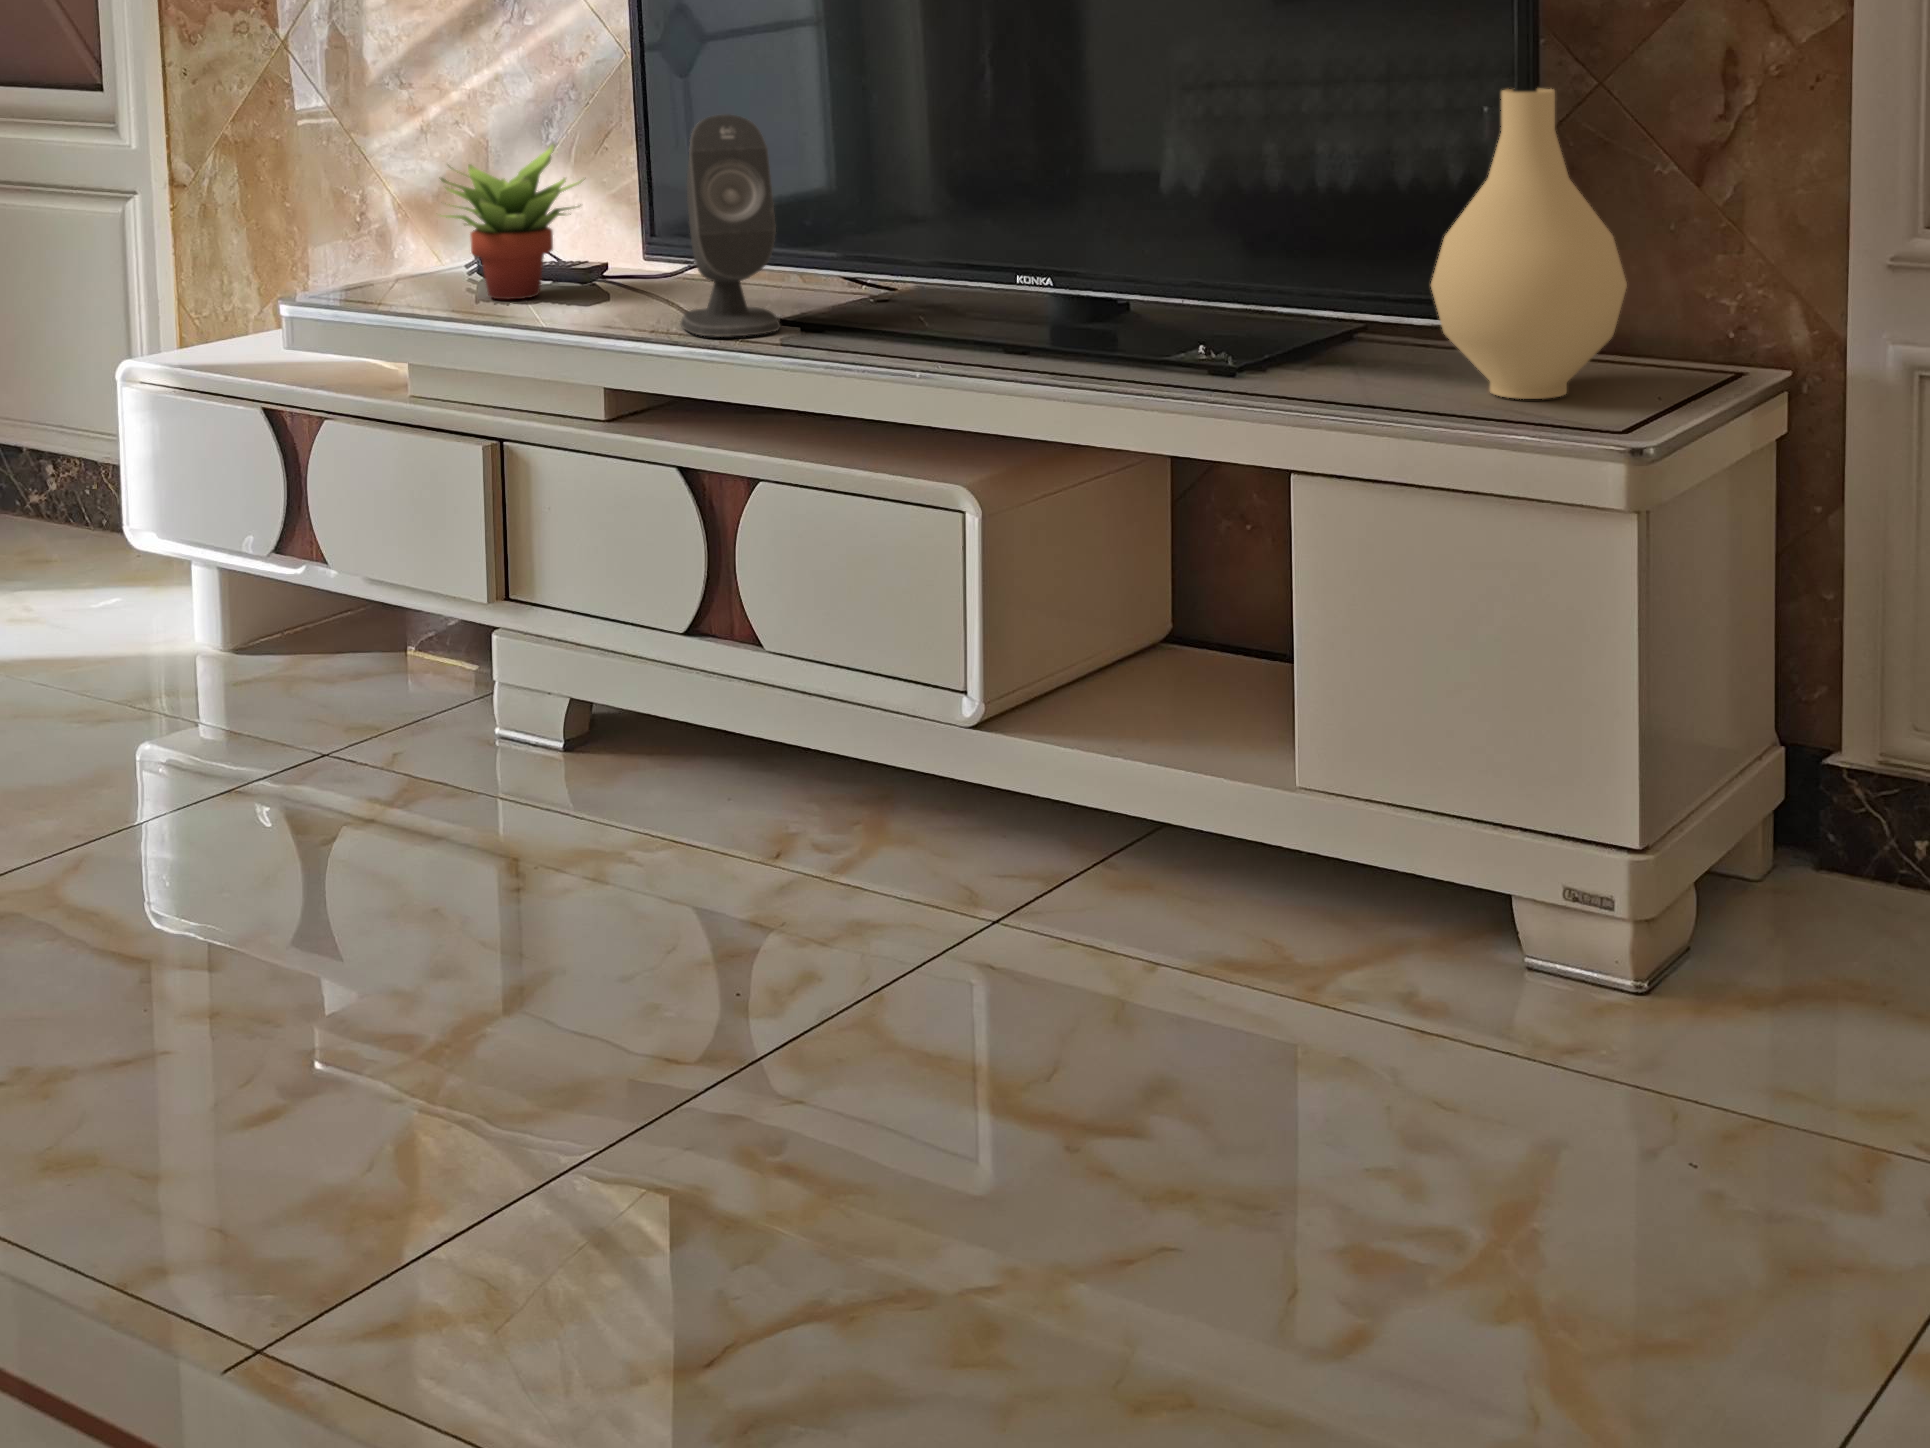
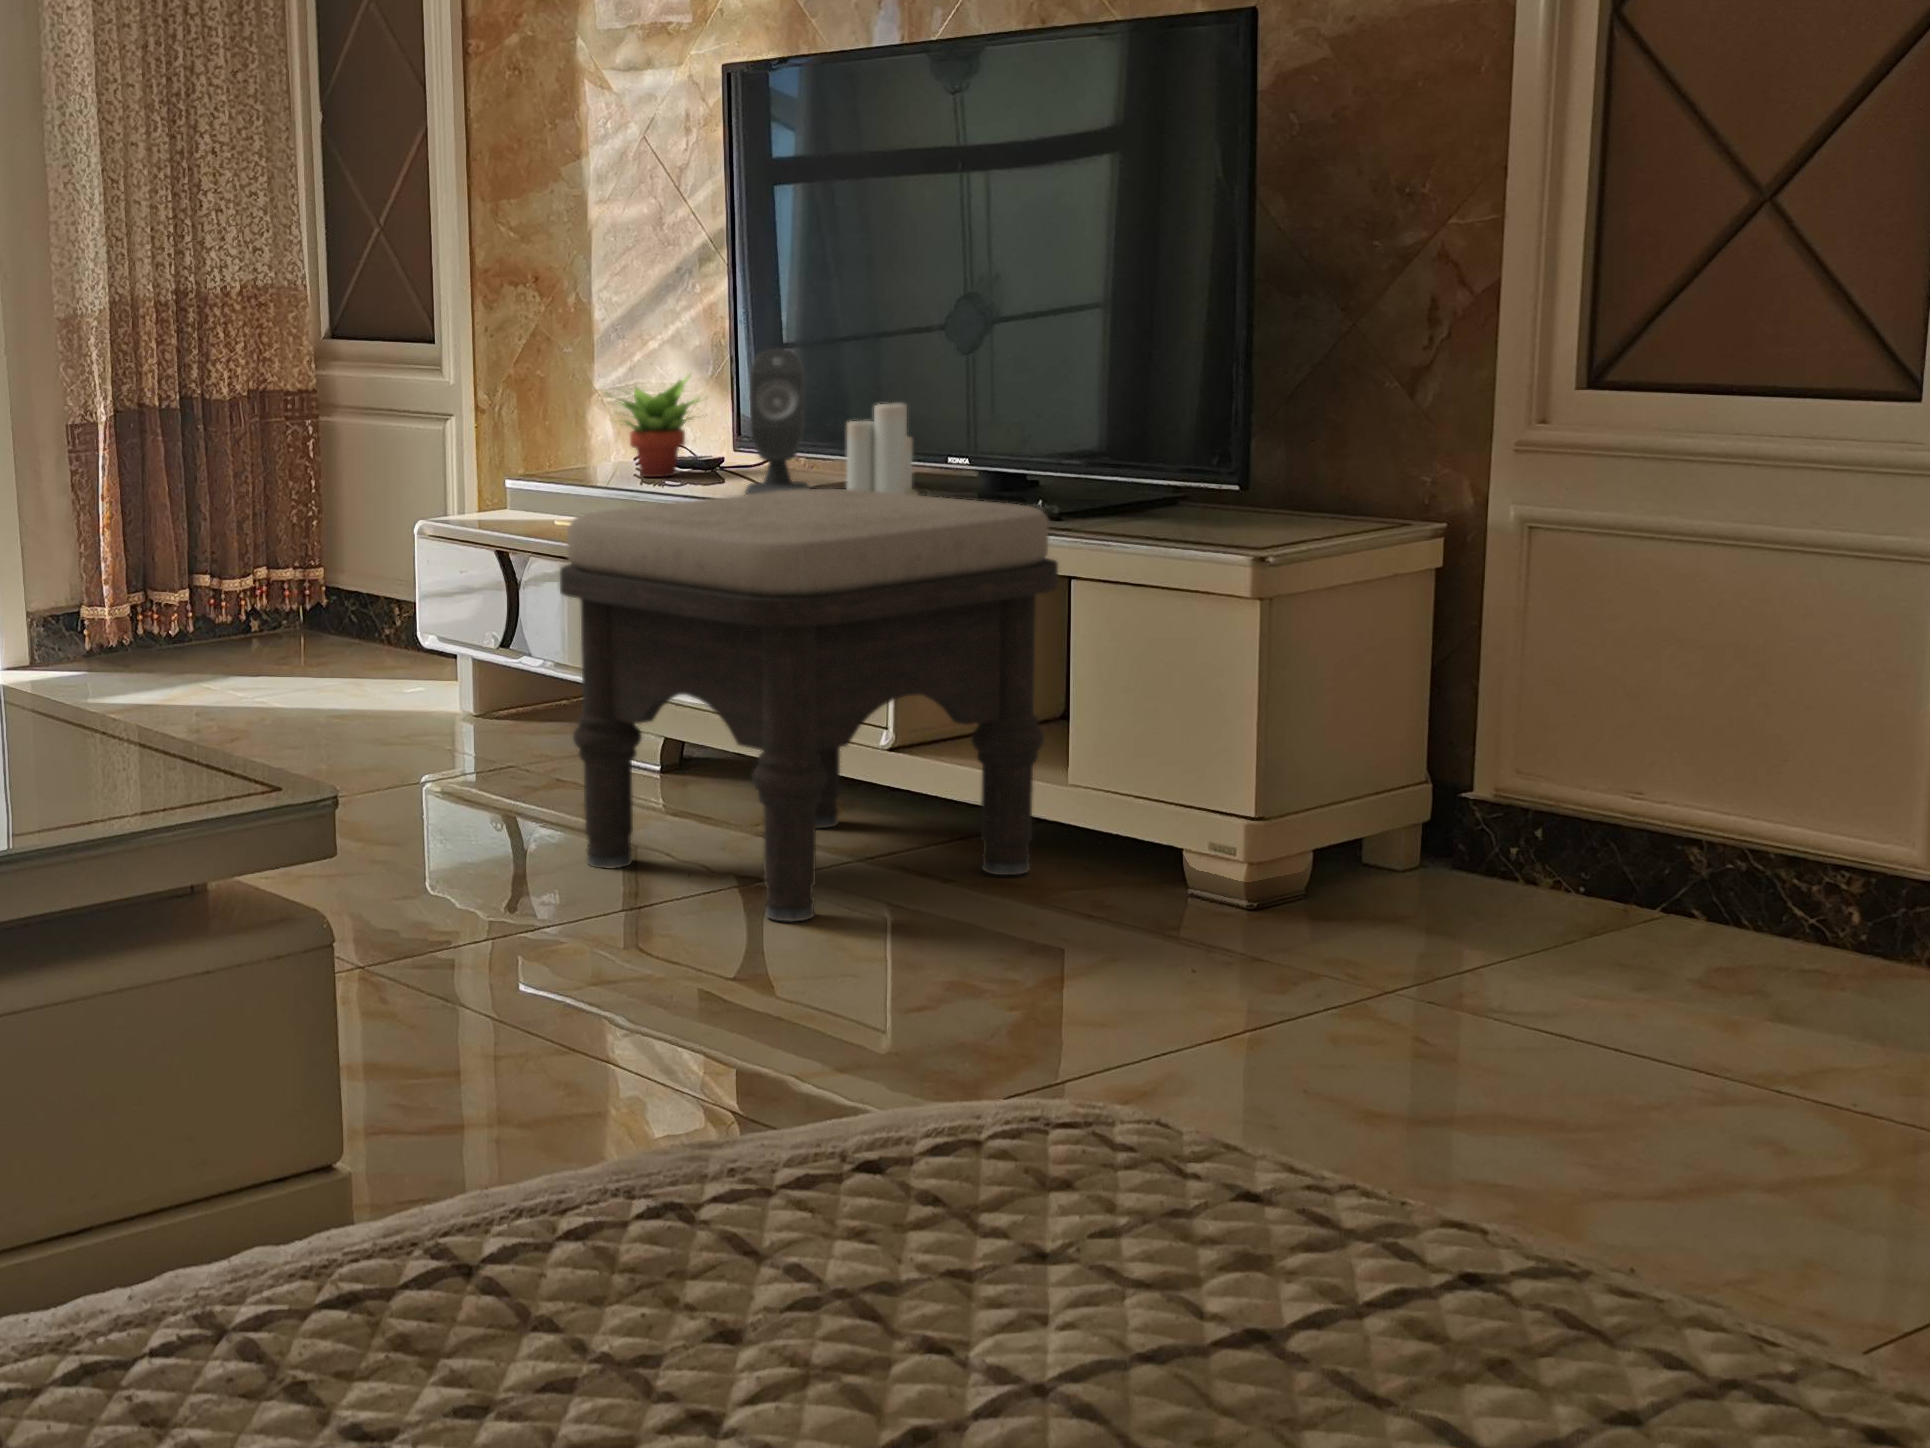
vase: present [1431,88,1627,399] -> none [1177,325,1311,532]
candle: none [847,182,956,343] -> present [847,404,918,495]
ottoman: none [494,334,1283,1109] -> present [560,489,1058,922]

